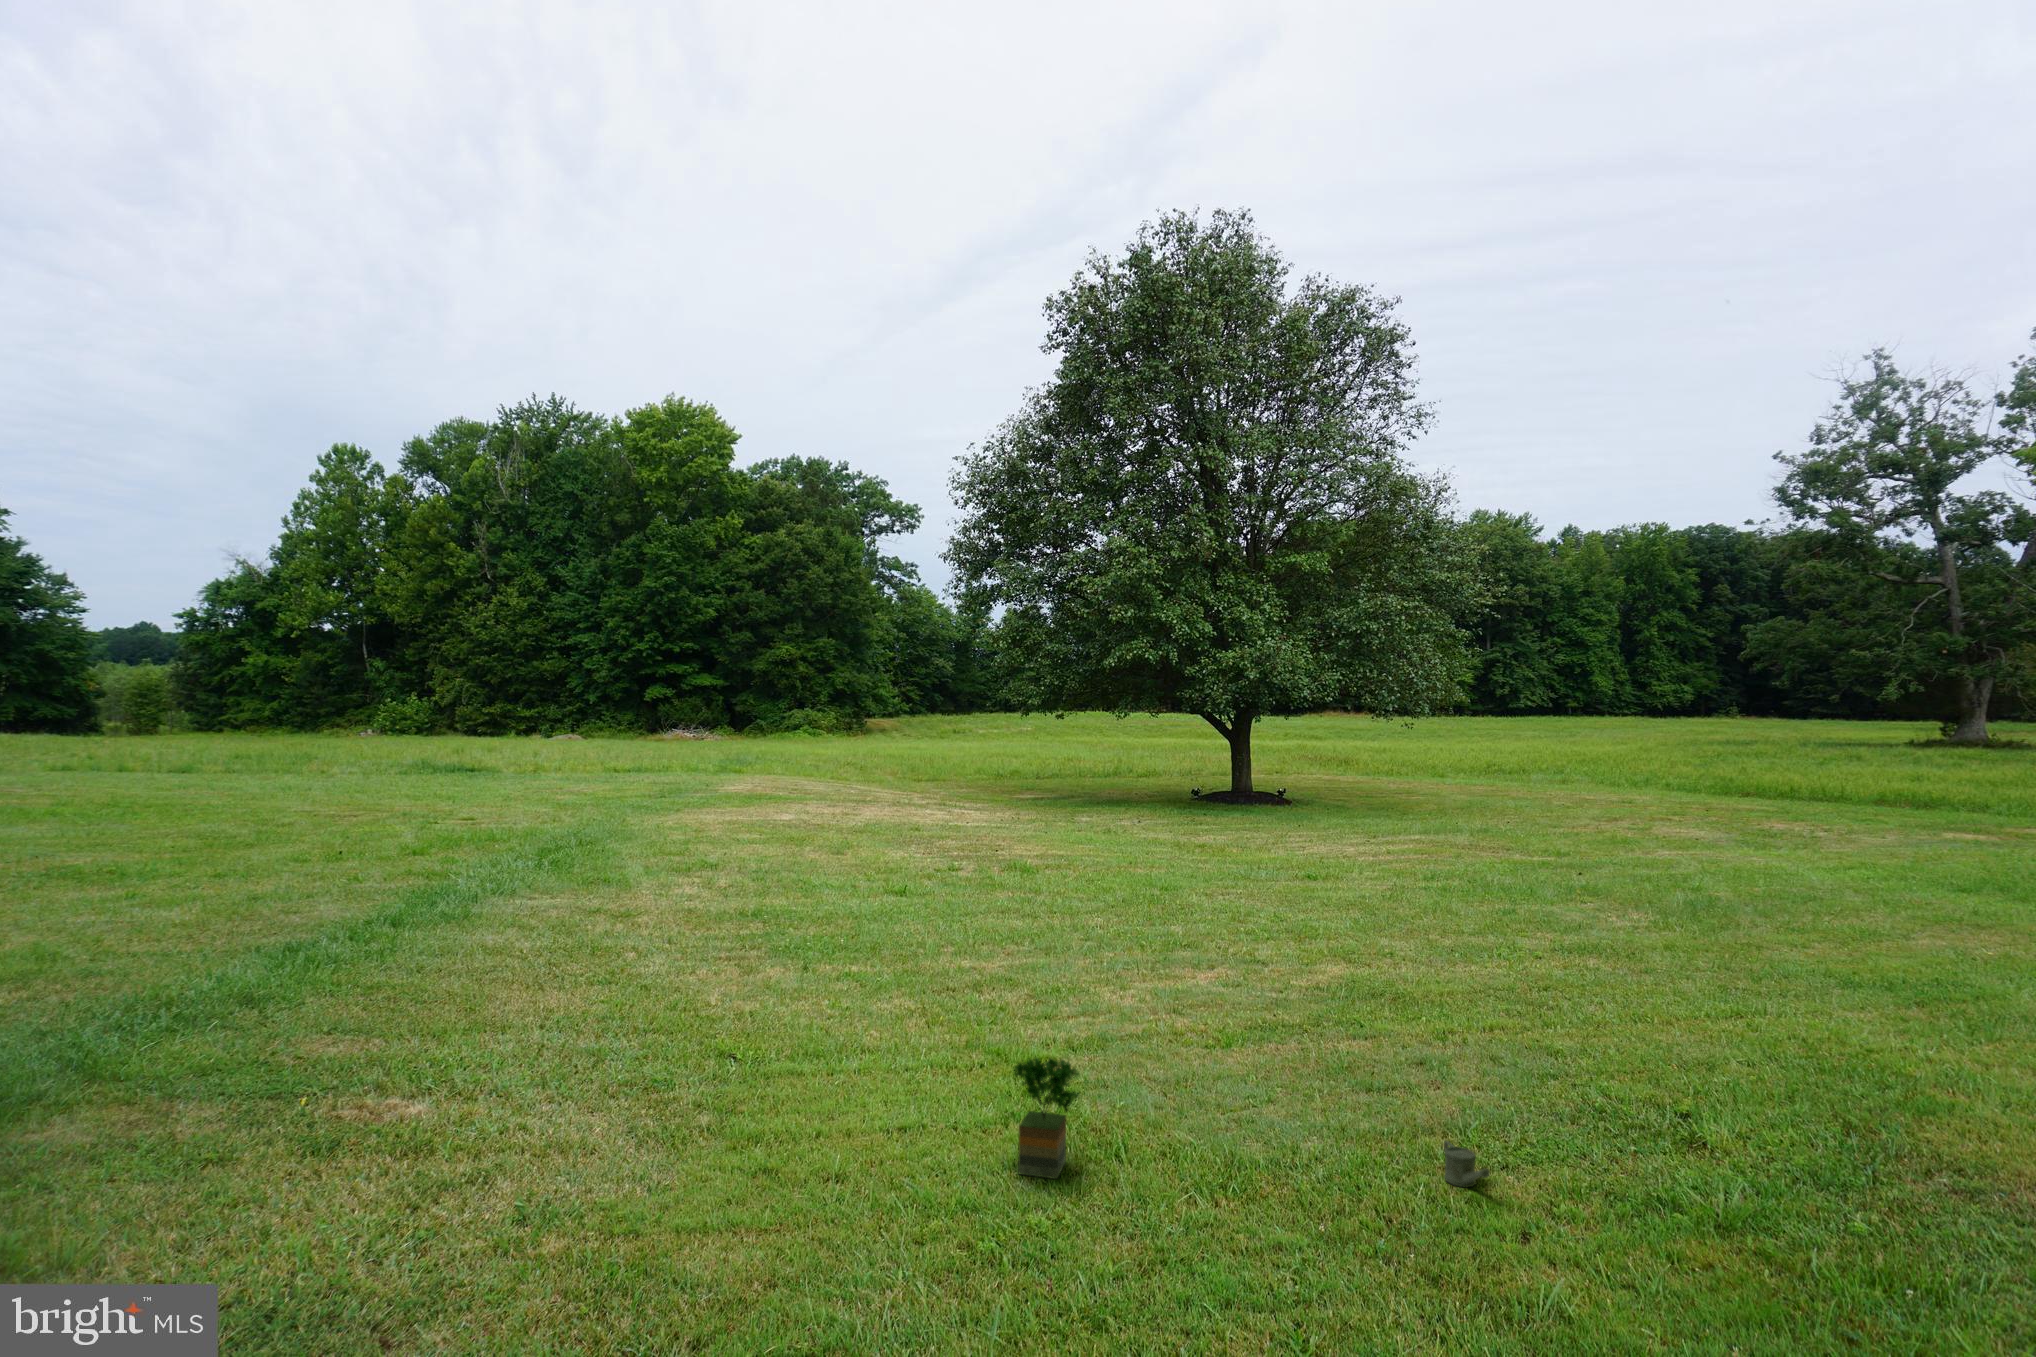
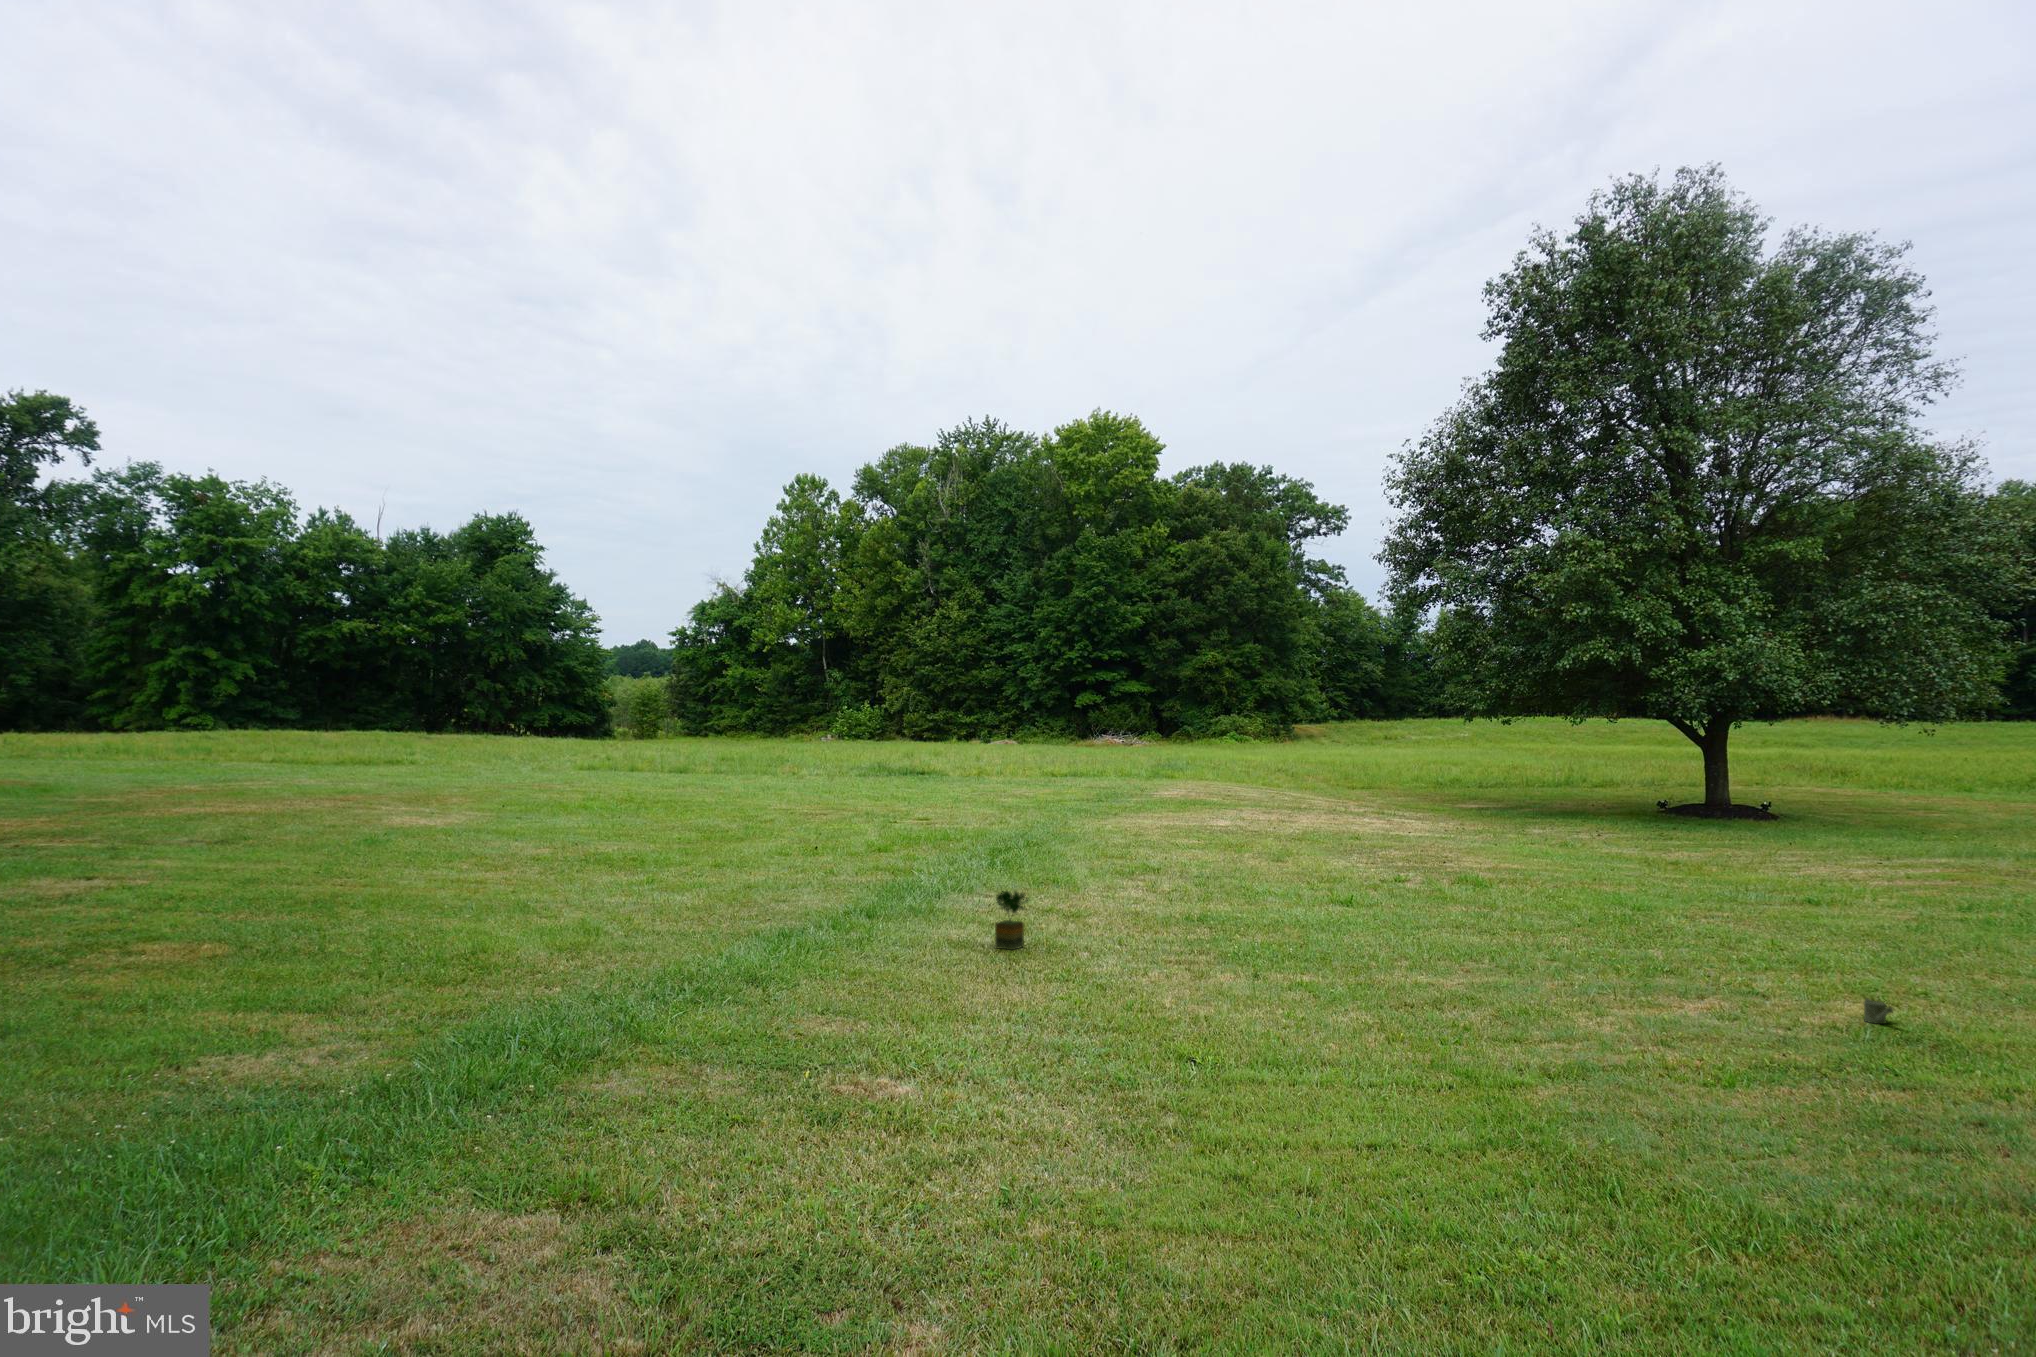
potted tree: present [1013,1058,1079,1179] -> present [995,891,1029,950]

